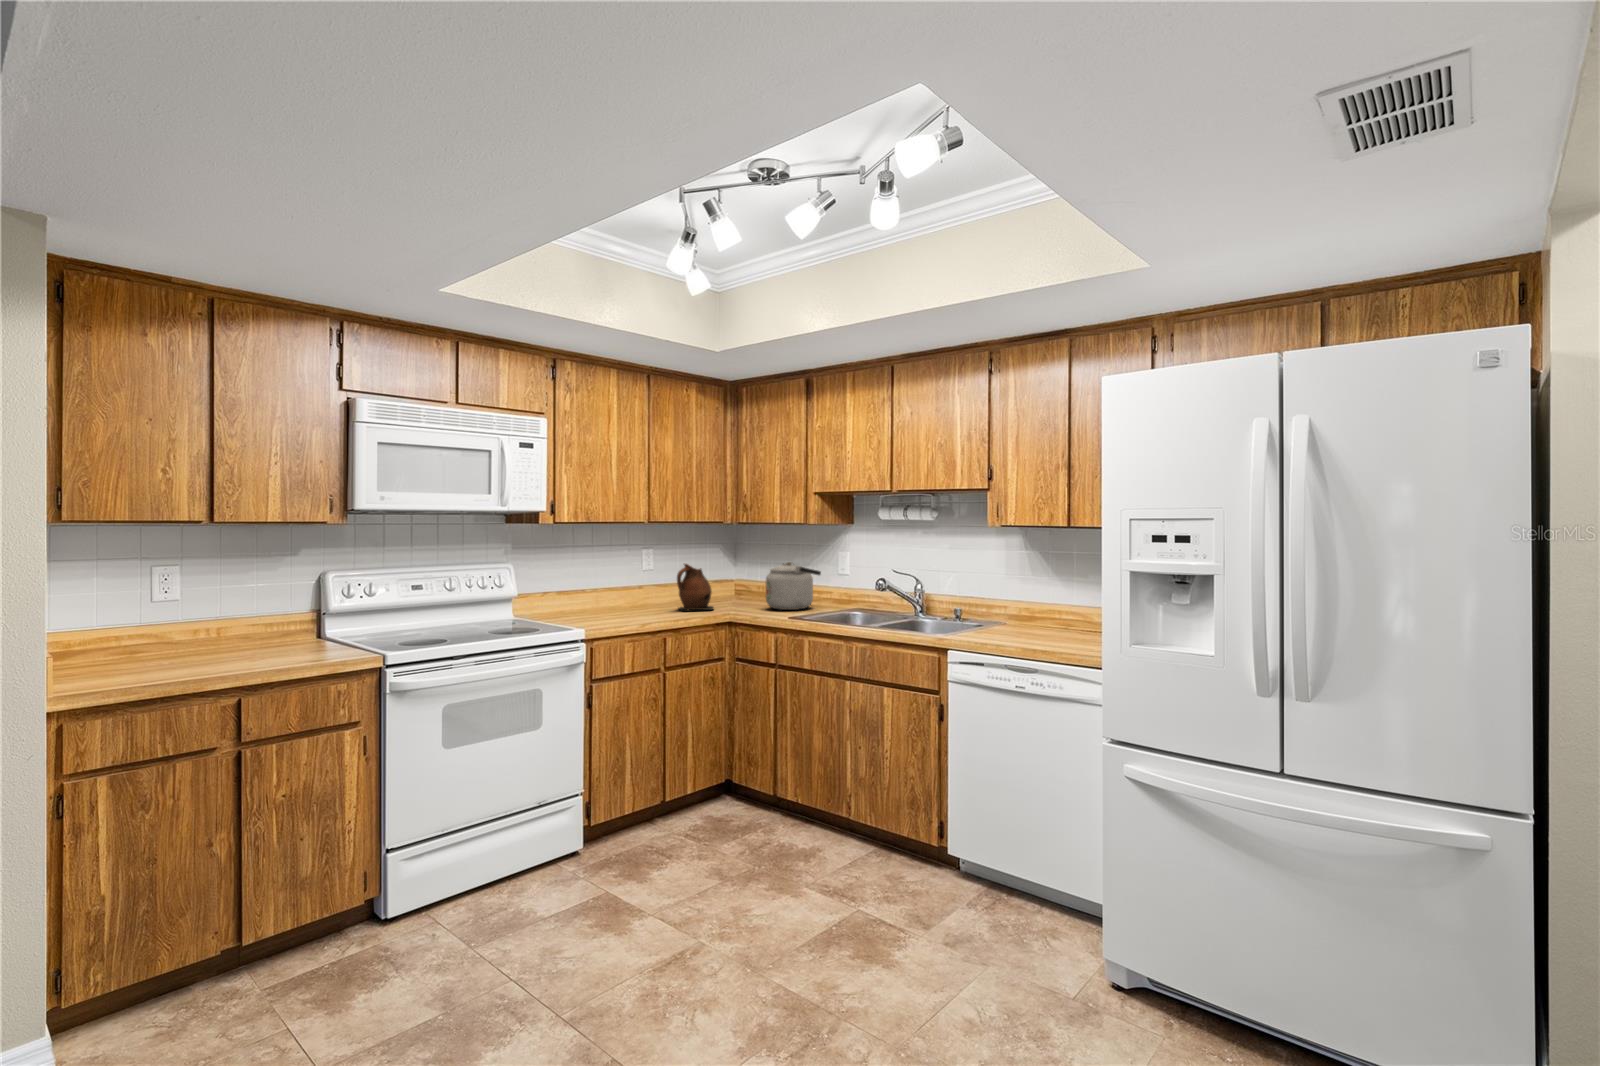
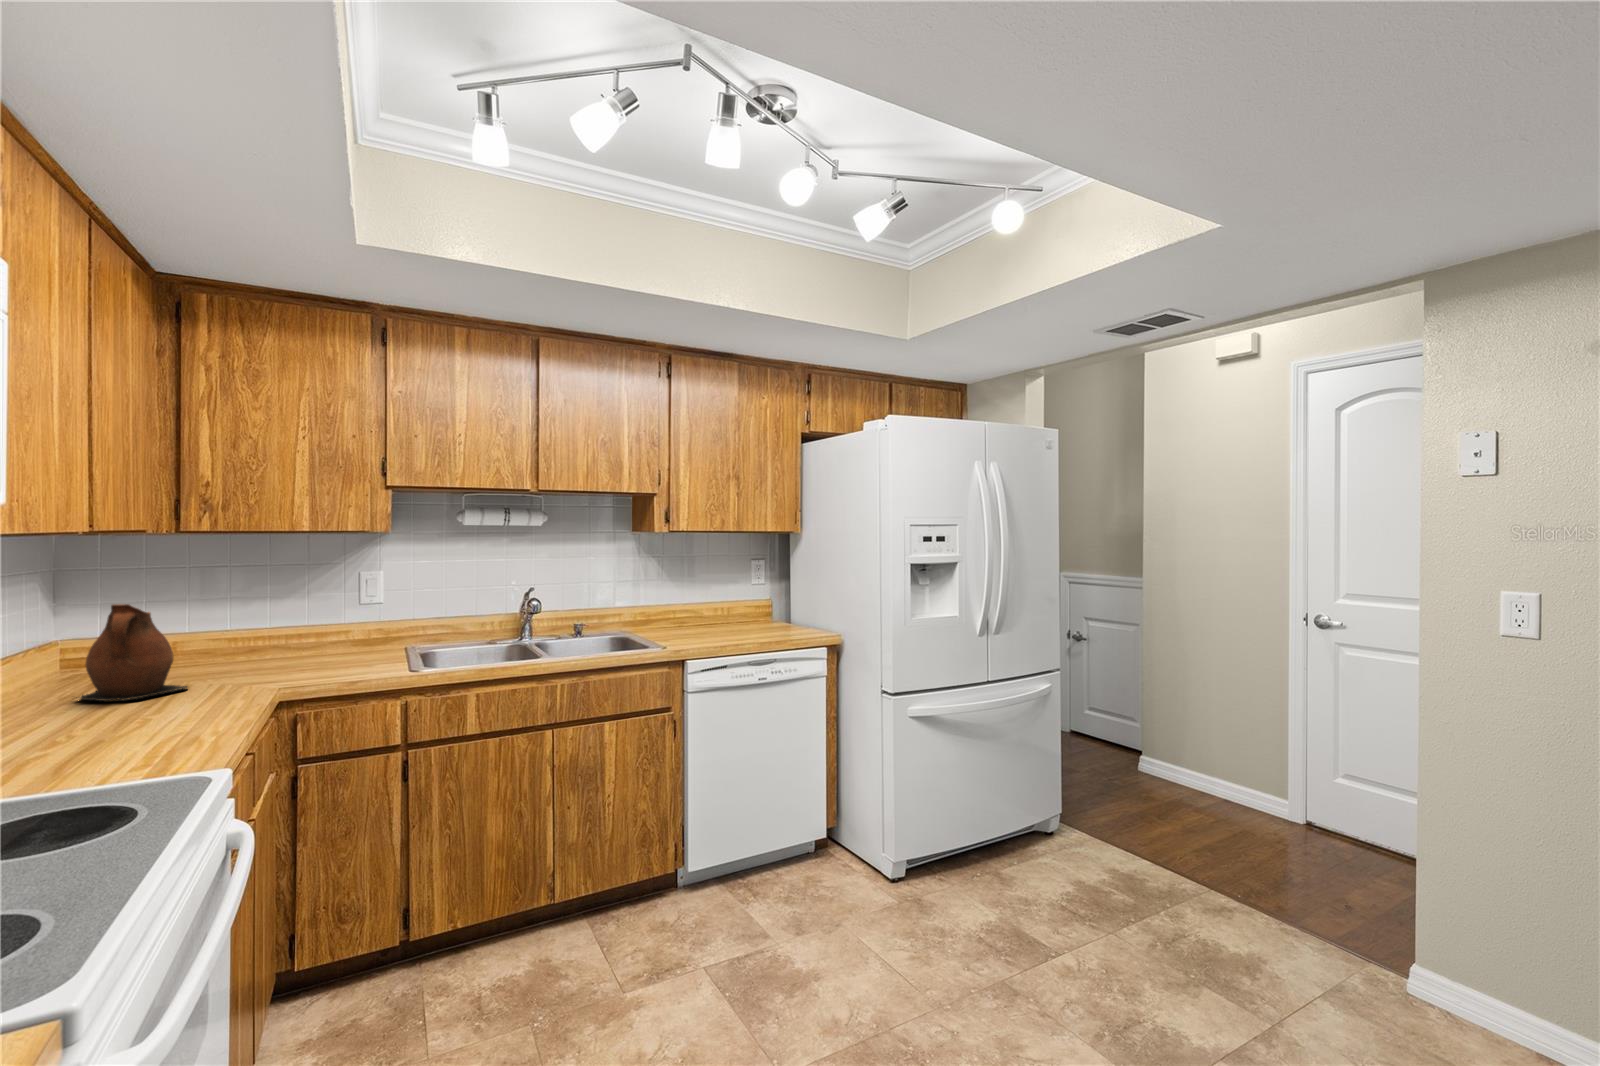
kettle: present [766,562,821,610] -> none [256,587,372,666]

